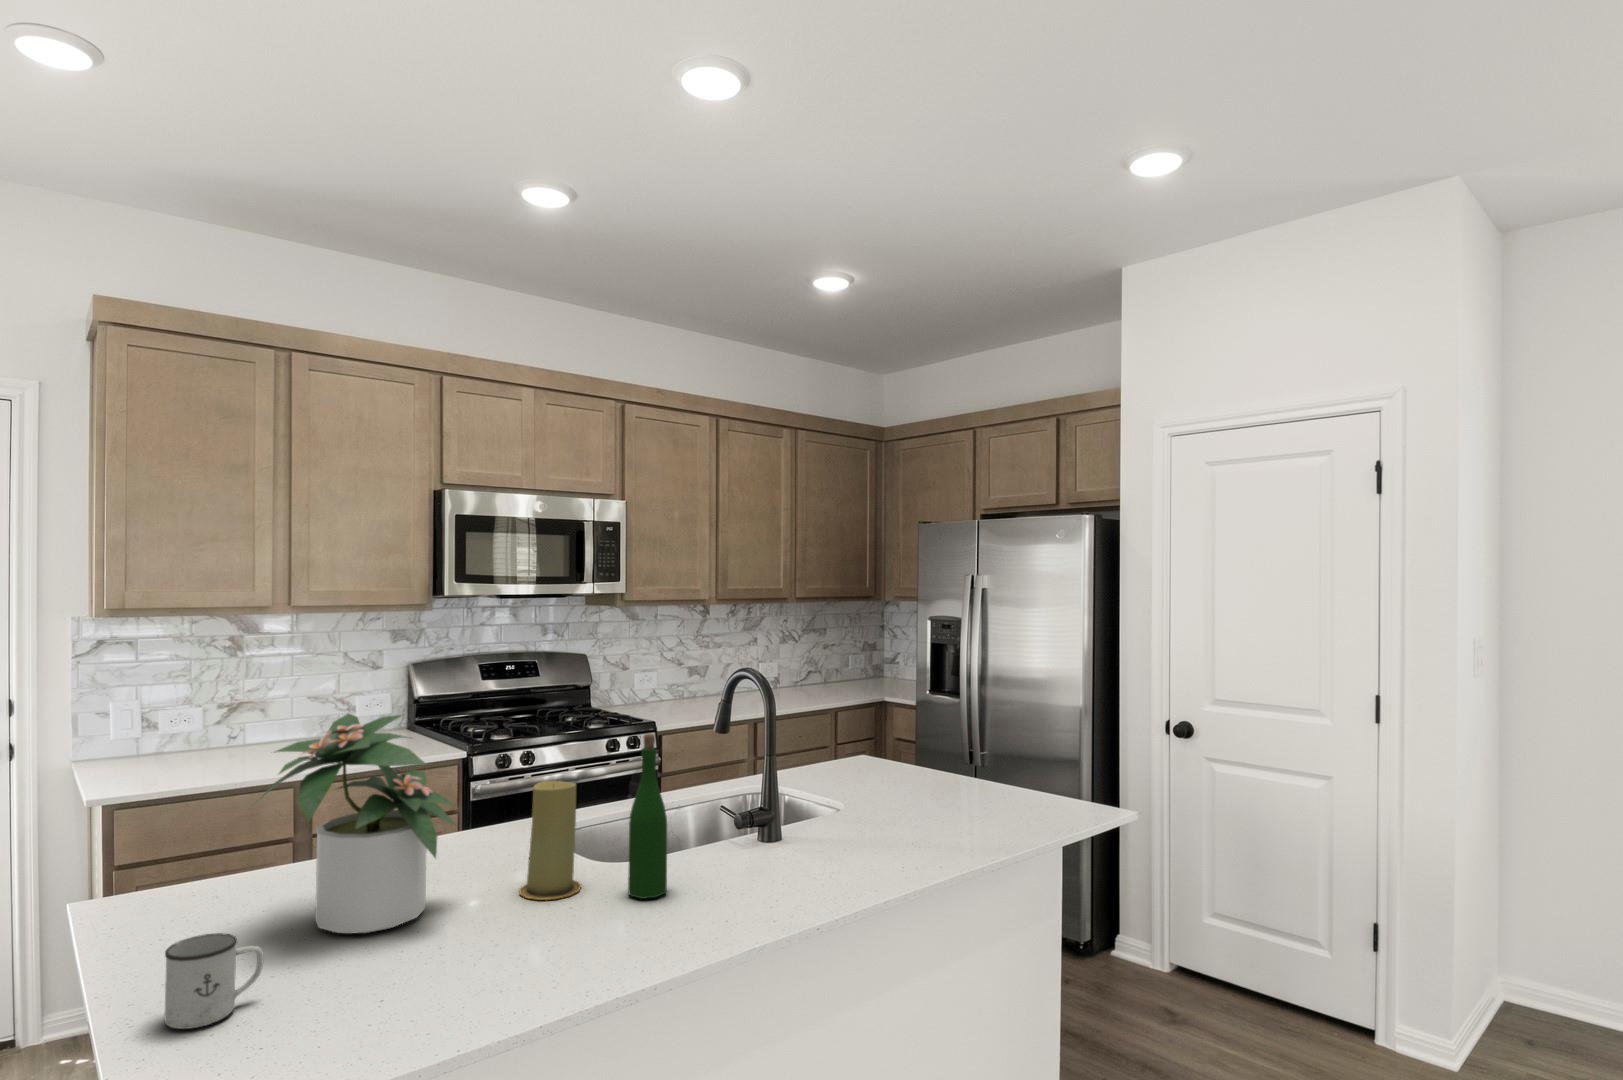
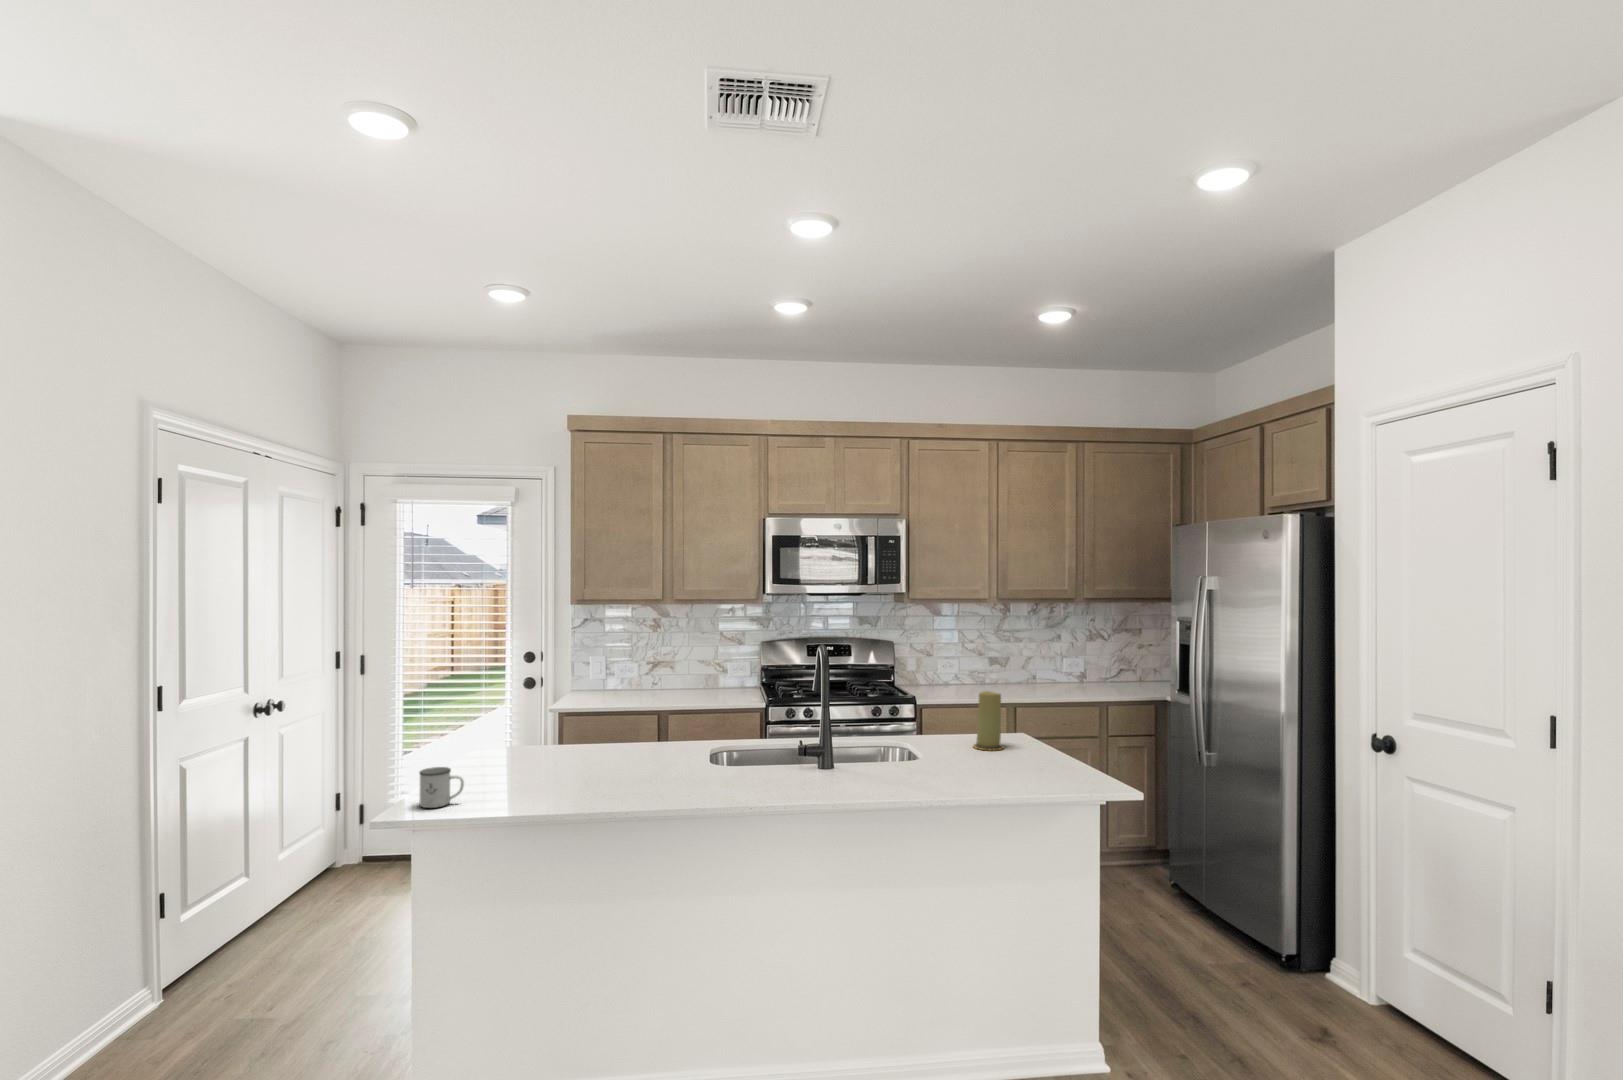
potted plant: present [262,714,456,934] -> none [495,667,601,786]
wine bottle: present [628,734,667,899] -> none [677,693,703,797]
candle: present [520,781,581,900] -> present [973,691,1004,750]

